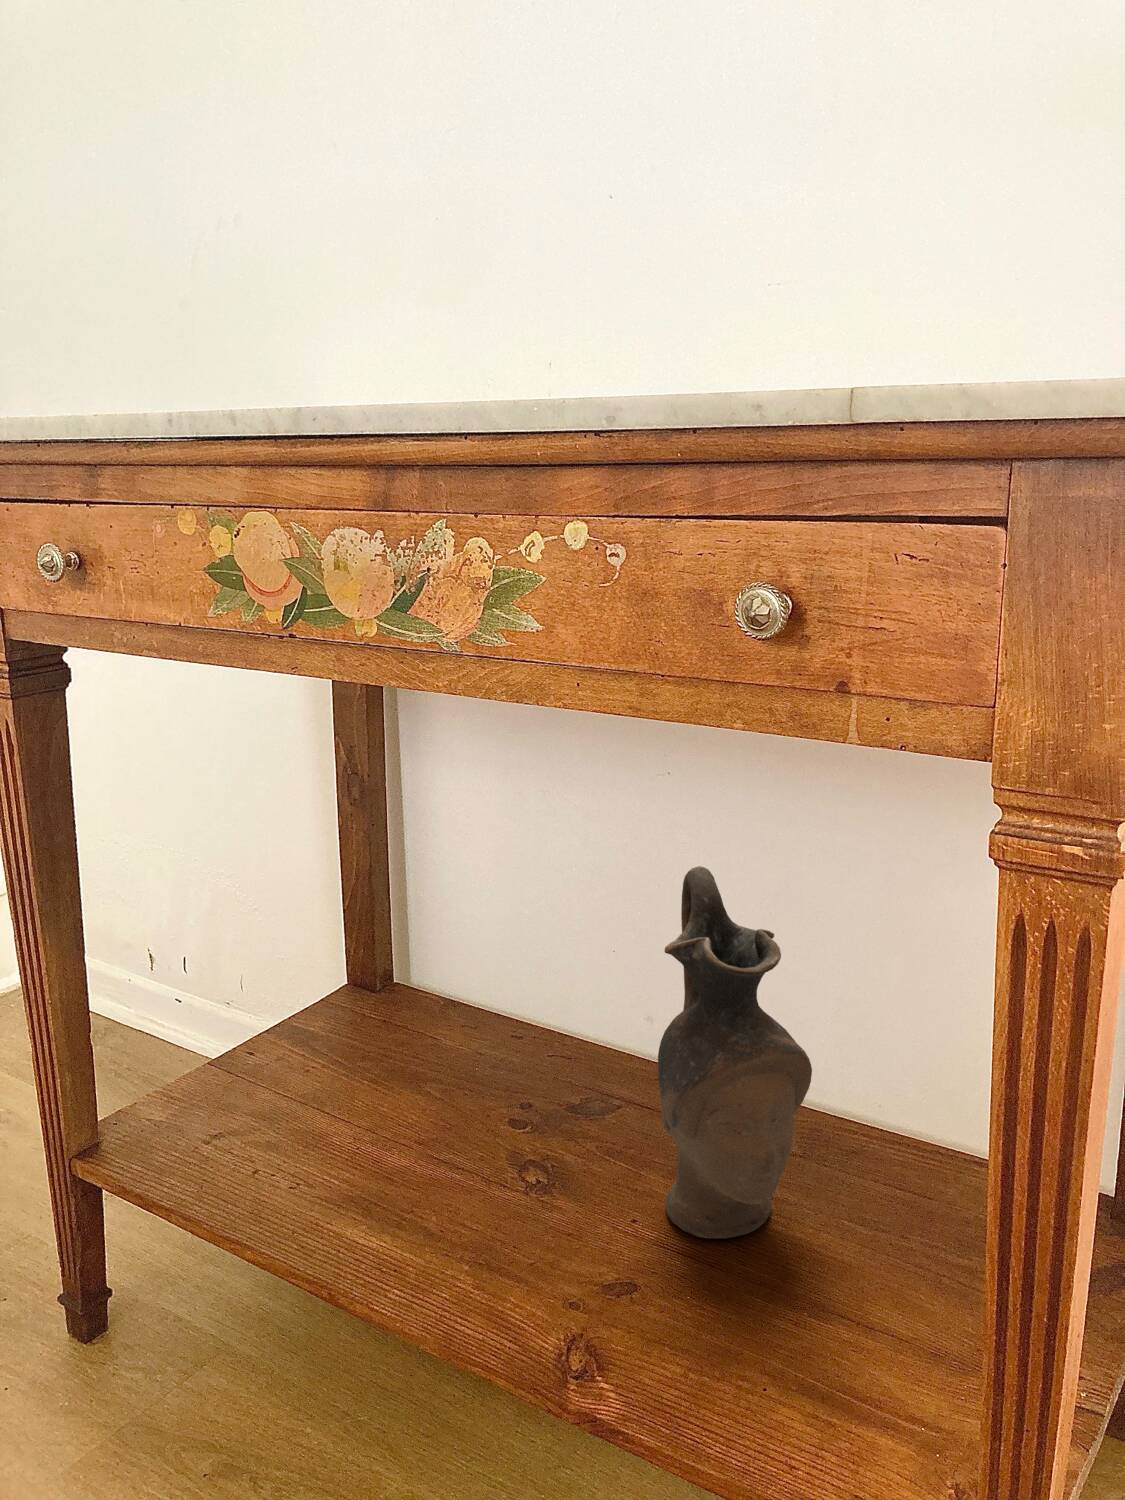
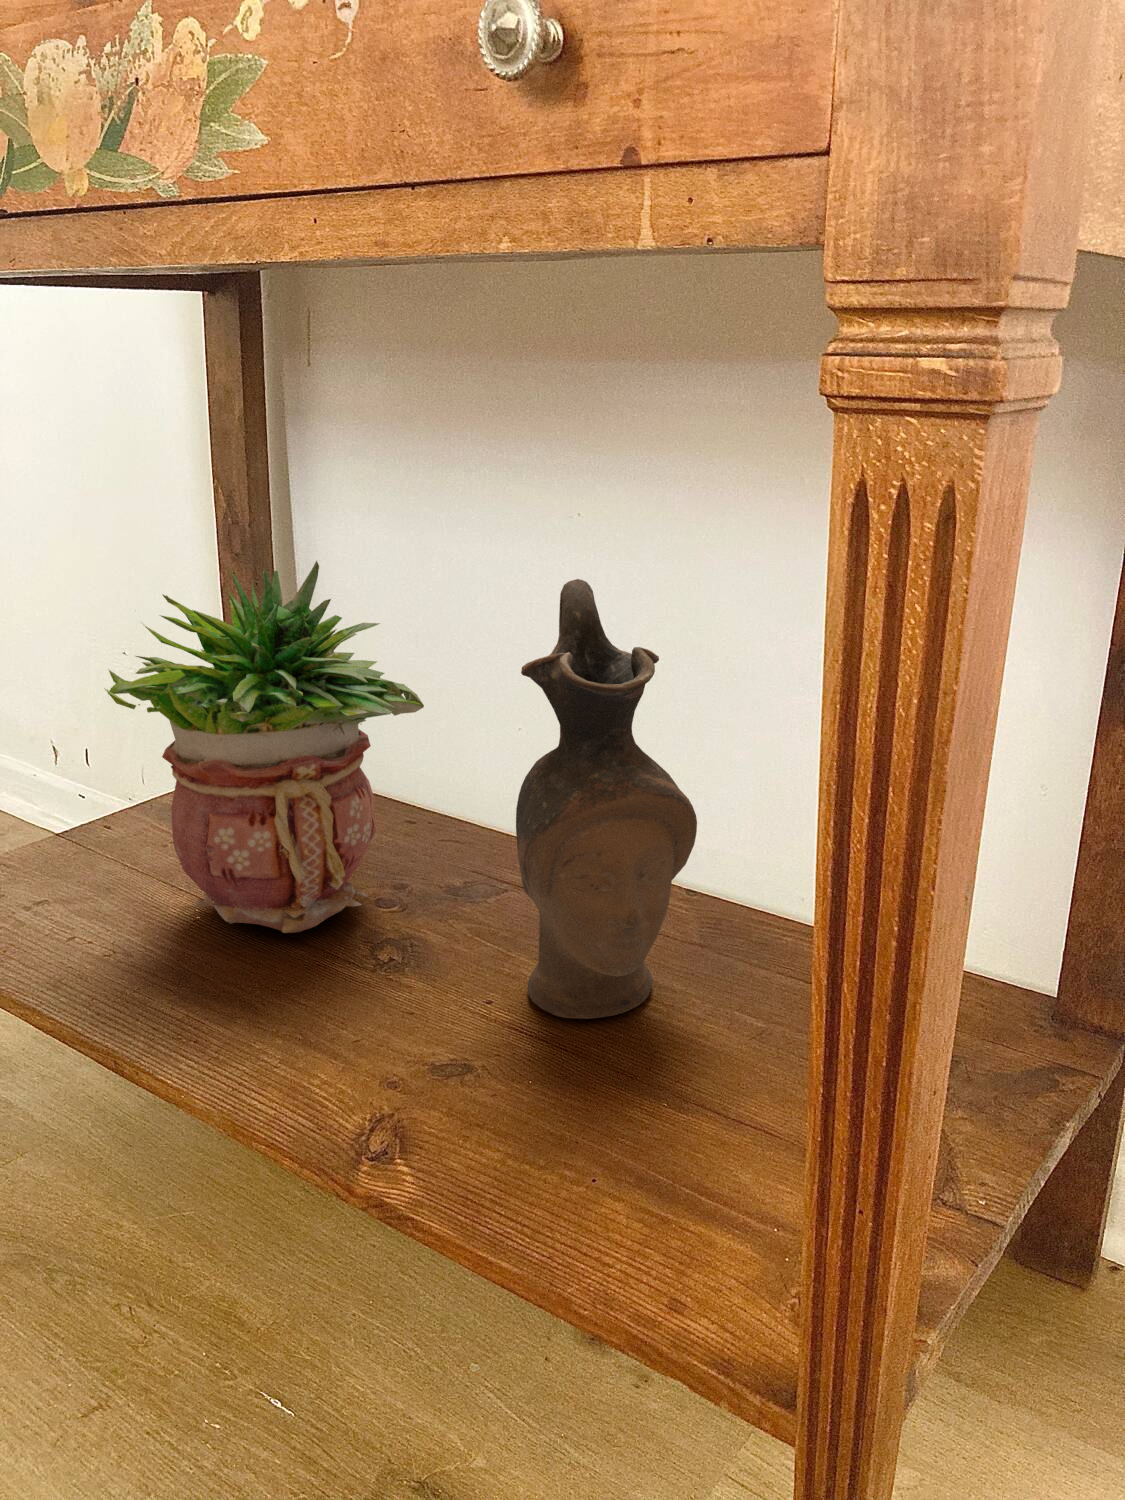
potted plant: none [295,843,559,1165] -> present [104,561,424,933]

